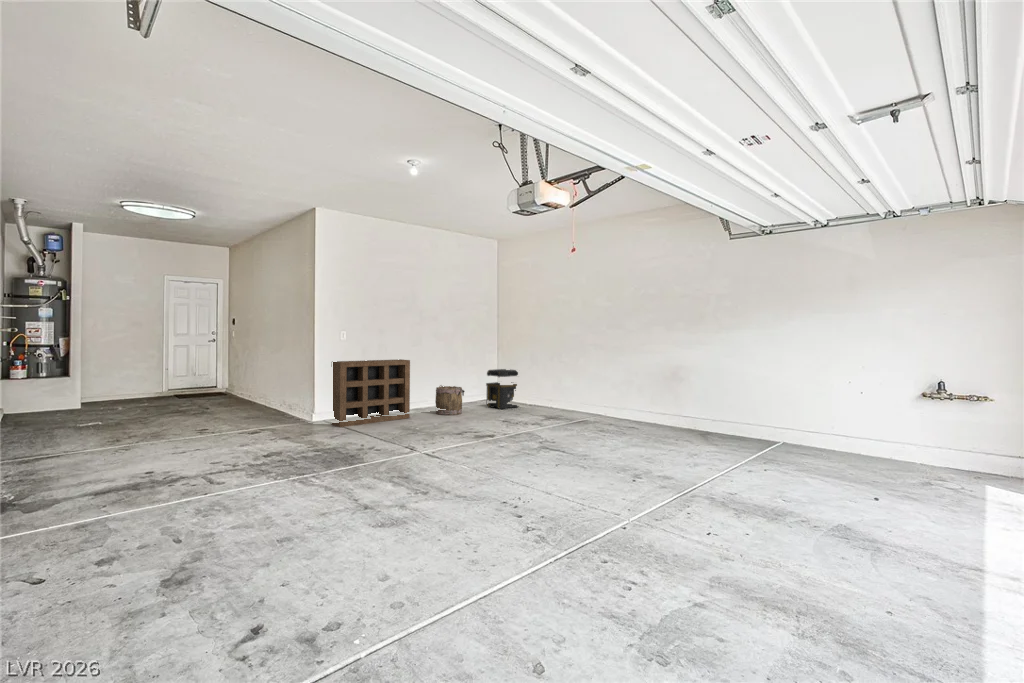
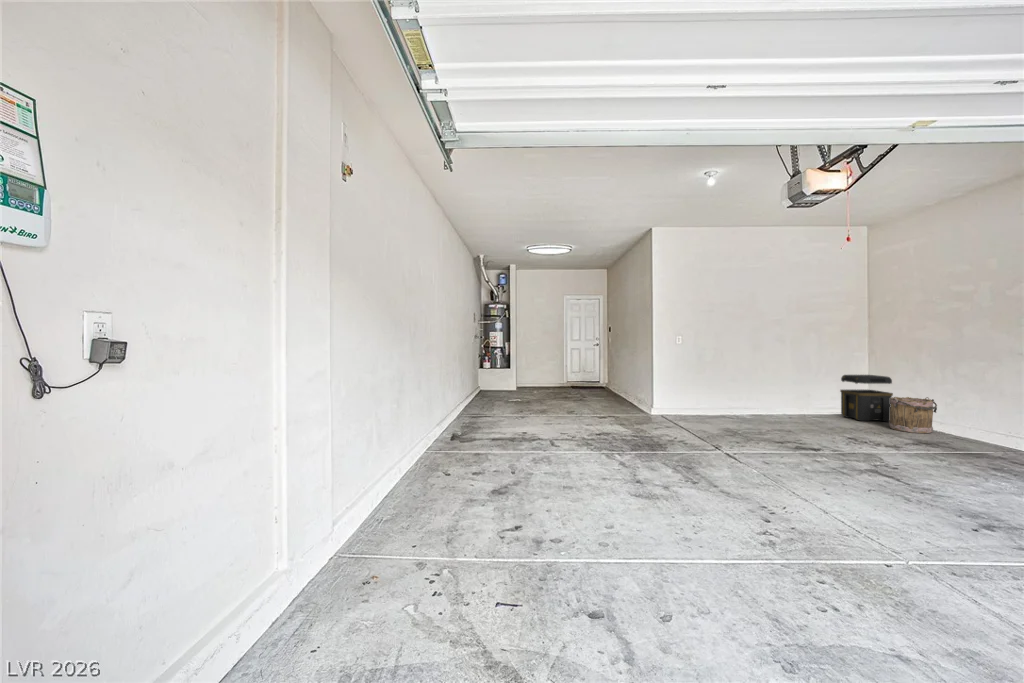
shelving unit: present [331,359,410,427] -> none [660,361,738,418]
bucket: present [435,385,465,415] -> present [889,397,937,433]

